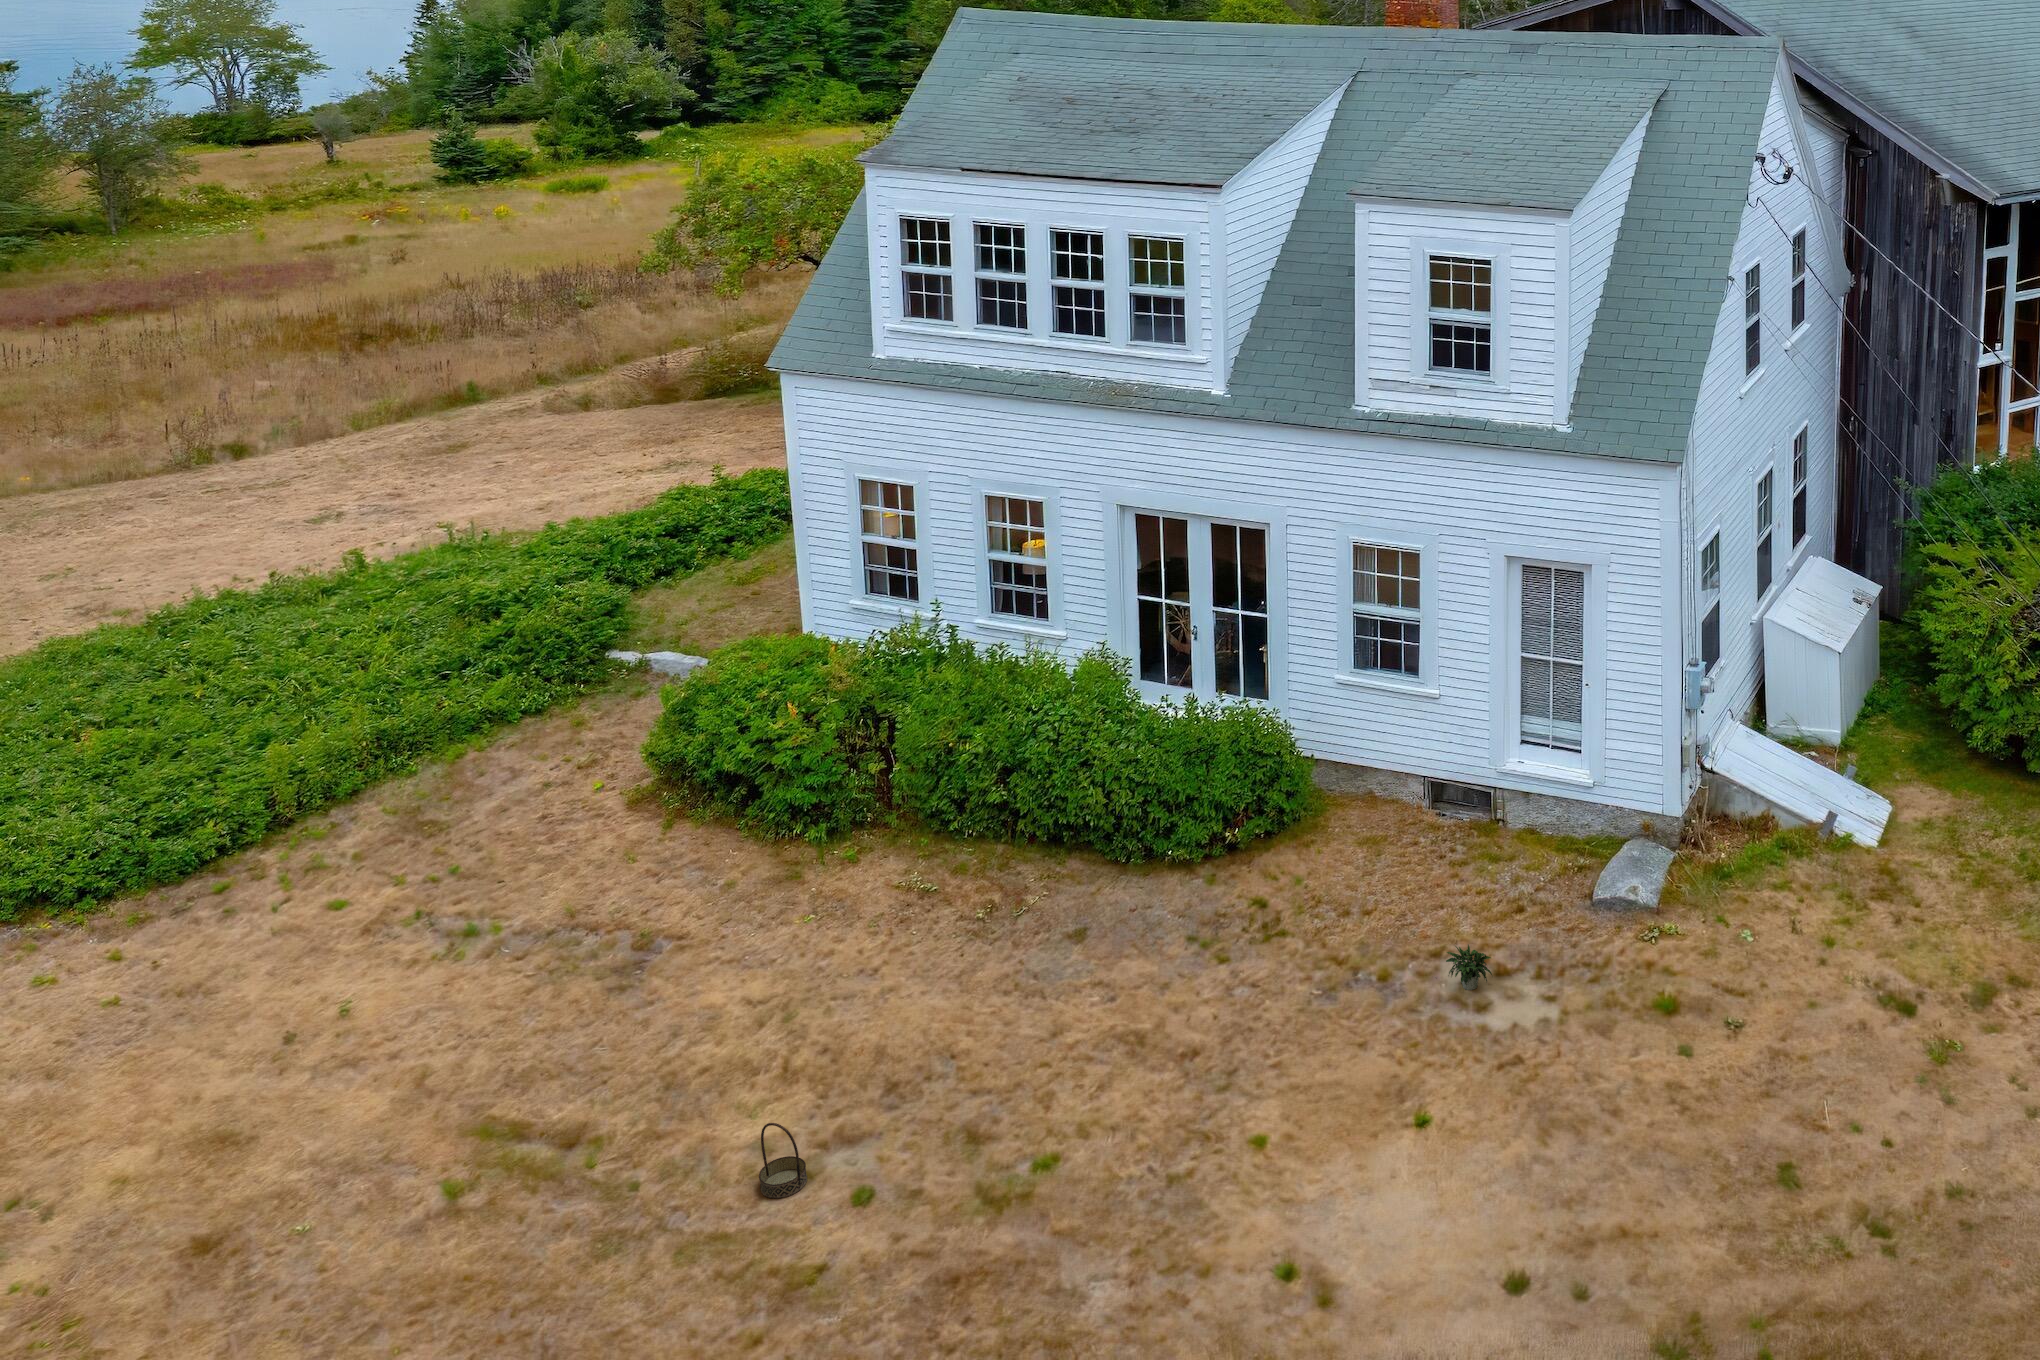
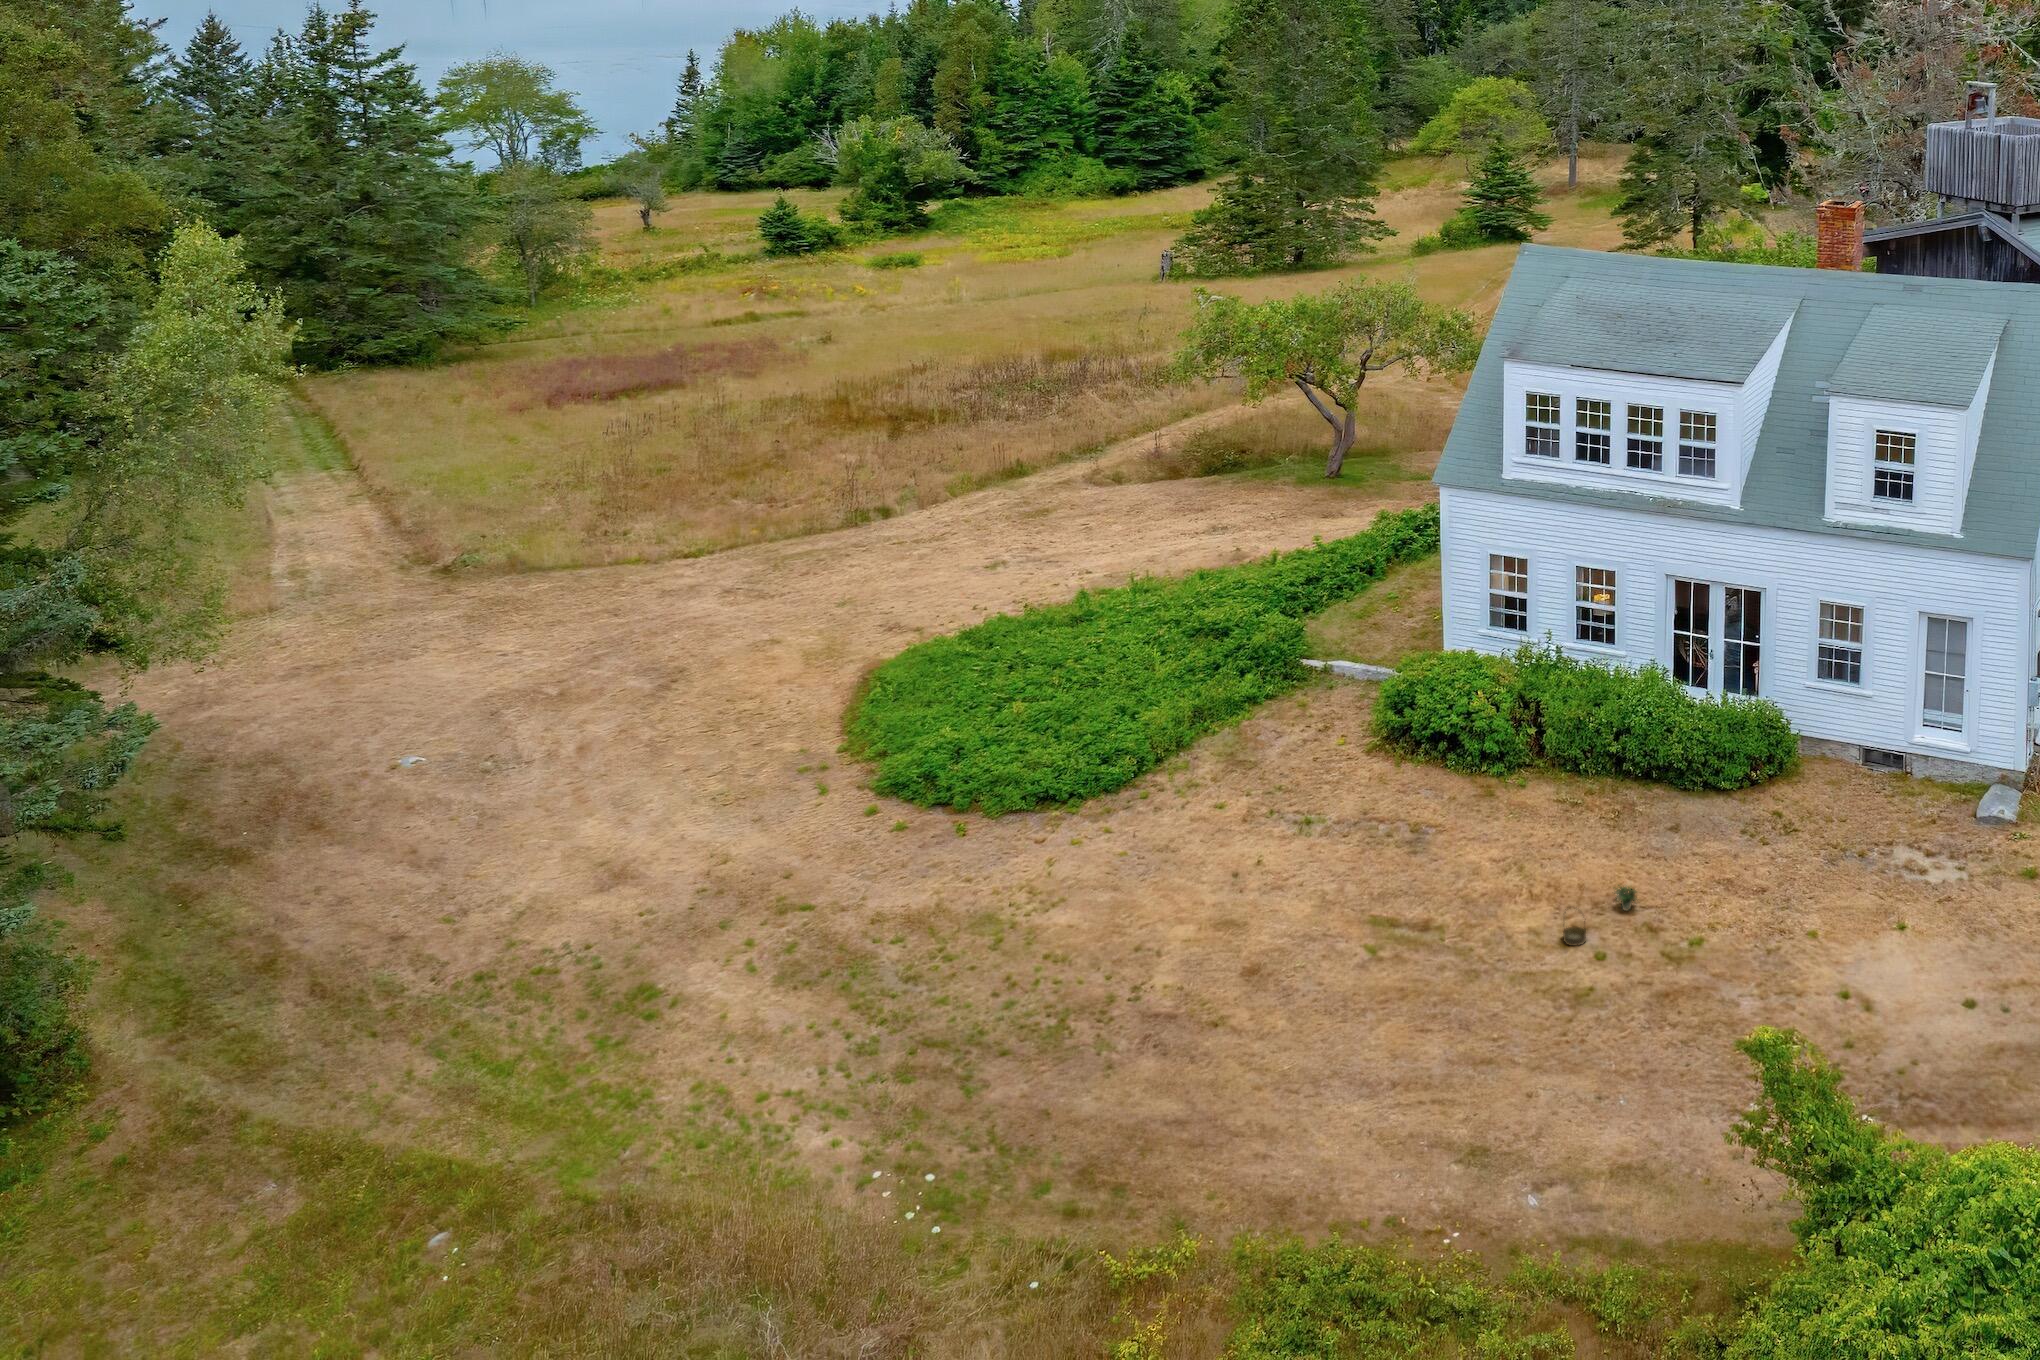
potted plant: present [1435,944,1492,990] -> present [1614,887,1636,911]

